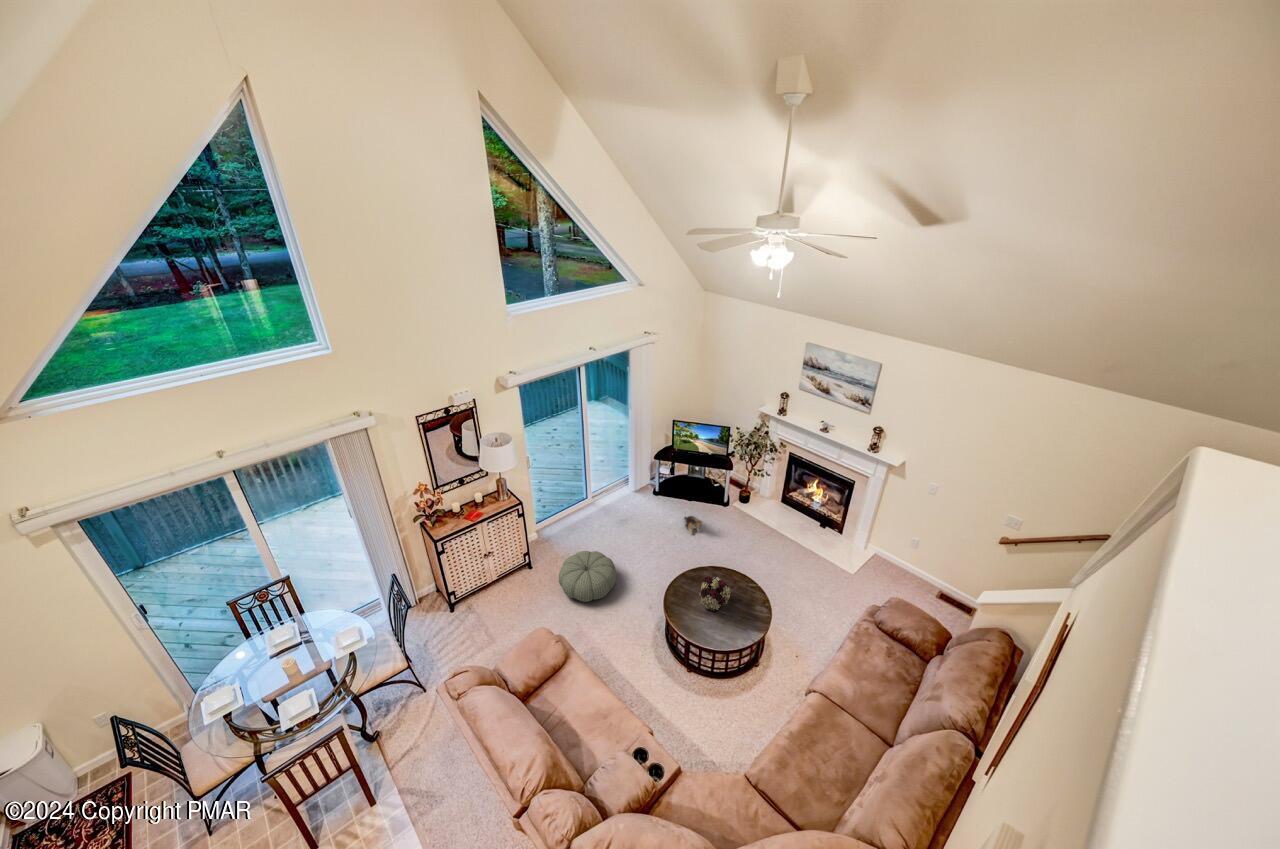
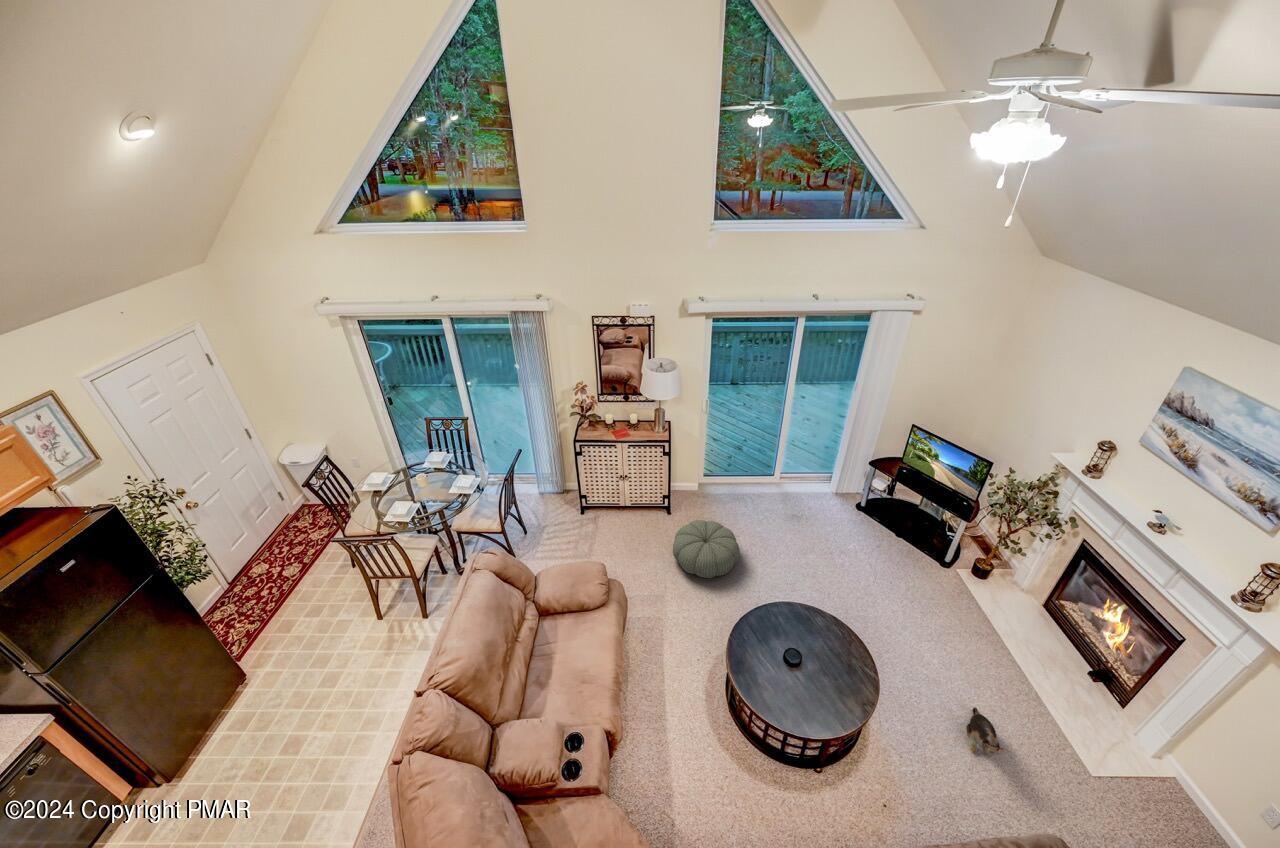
plush toy: present [685,516,703,534] -> present [966,707,1004,757]
flower arrangement: present [699,577,731,611] -> none [774,618,826,666]

